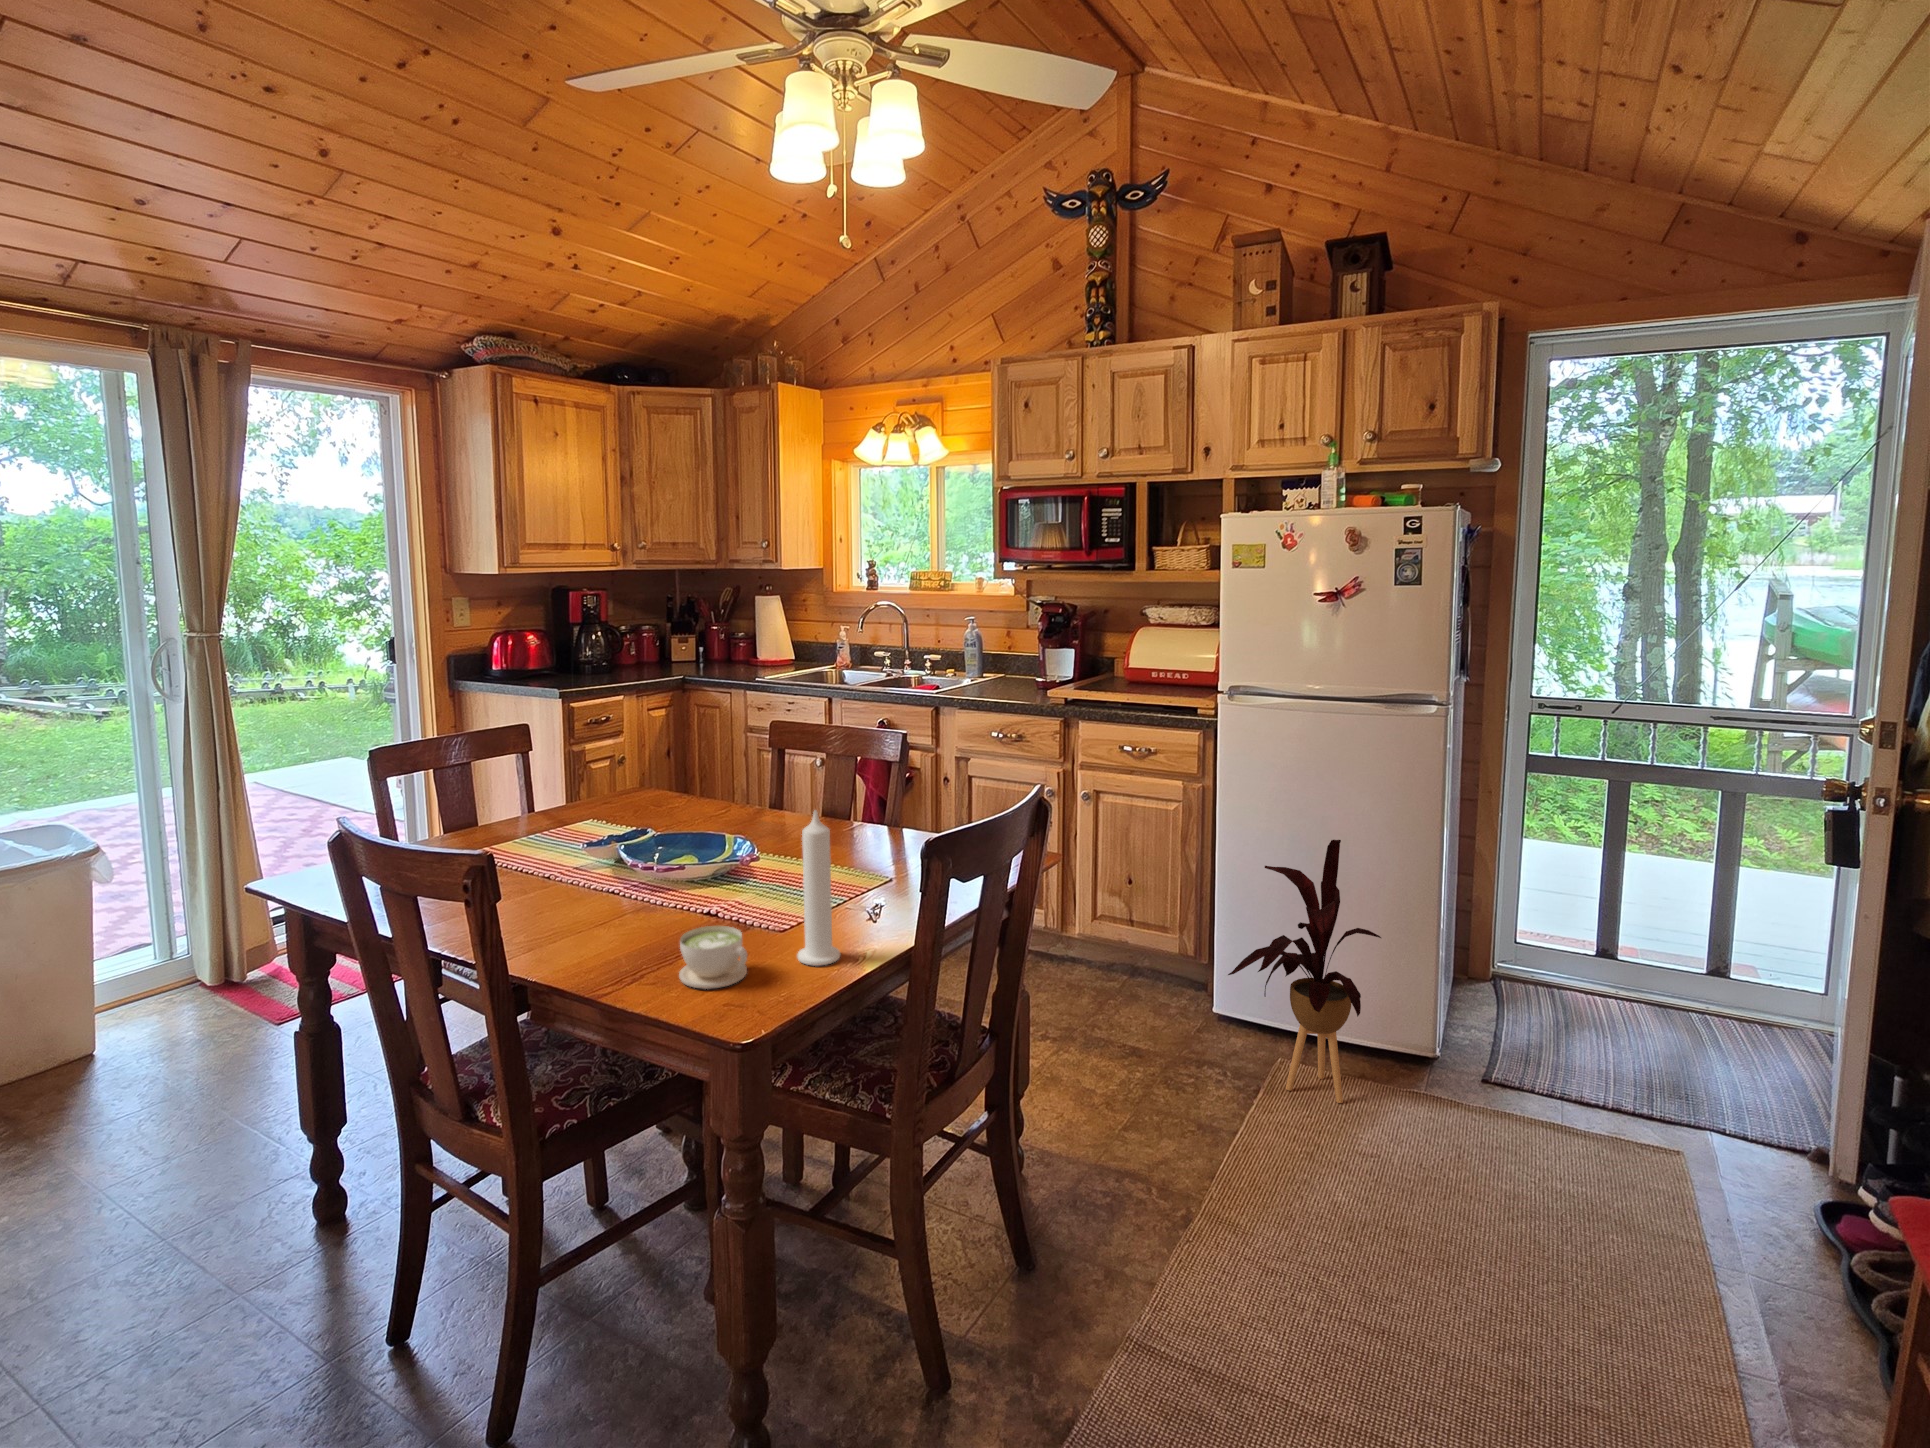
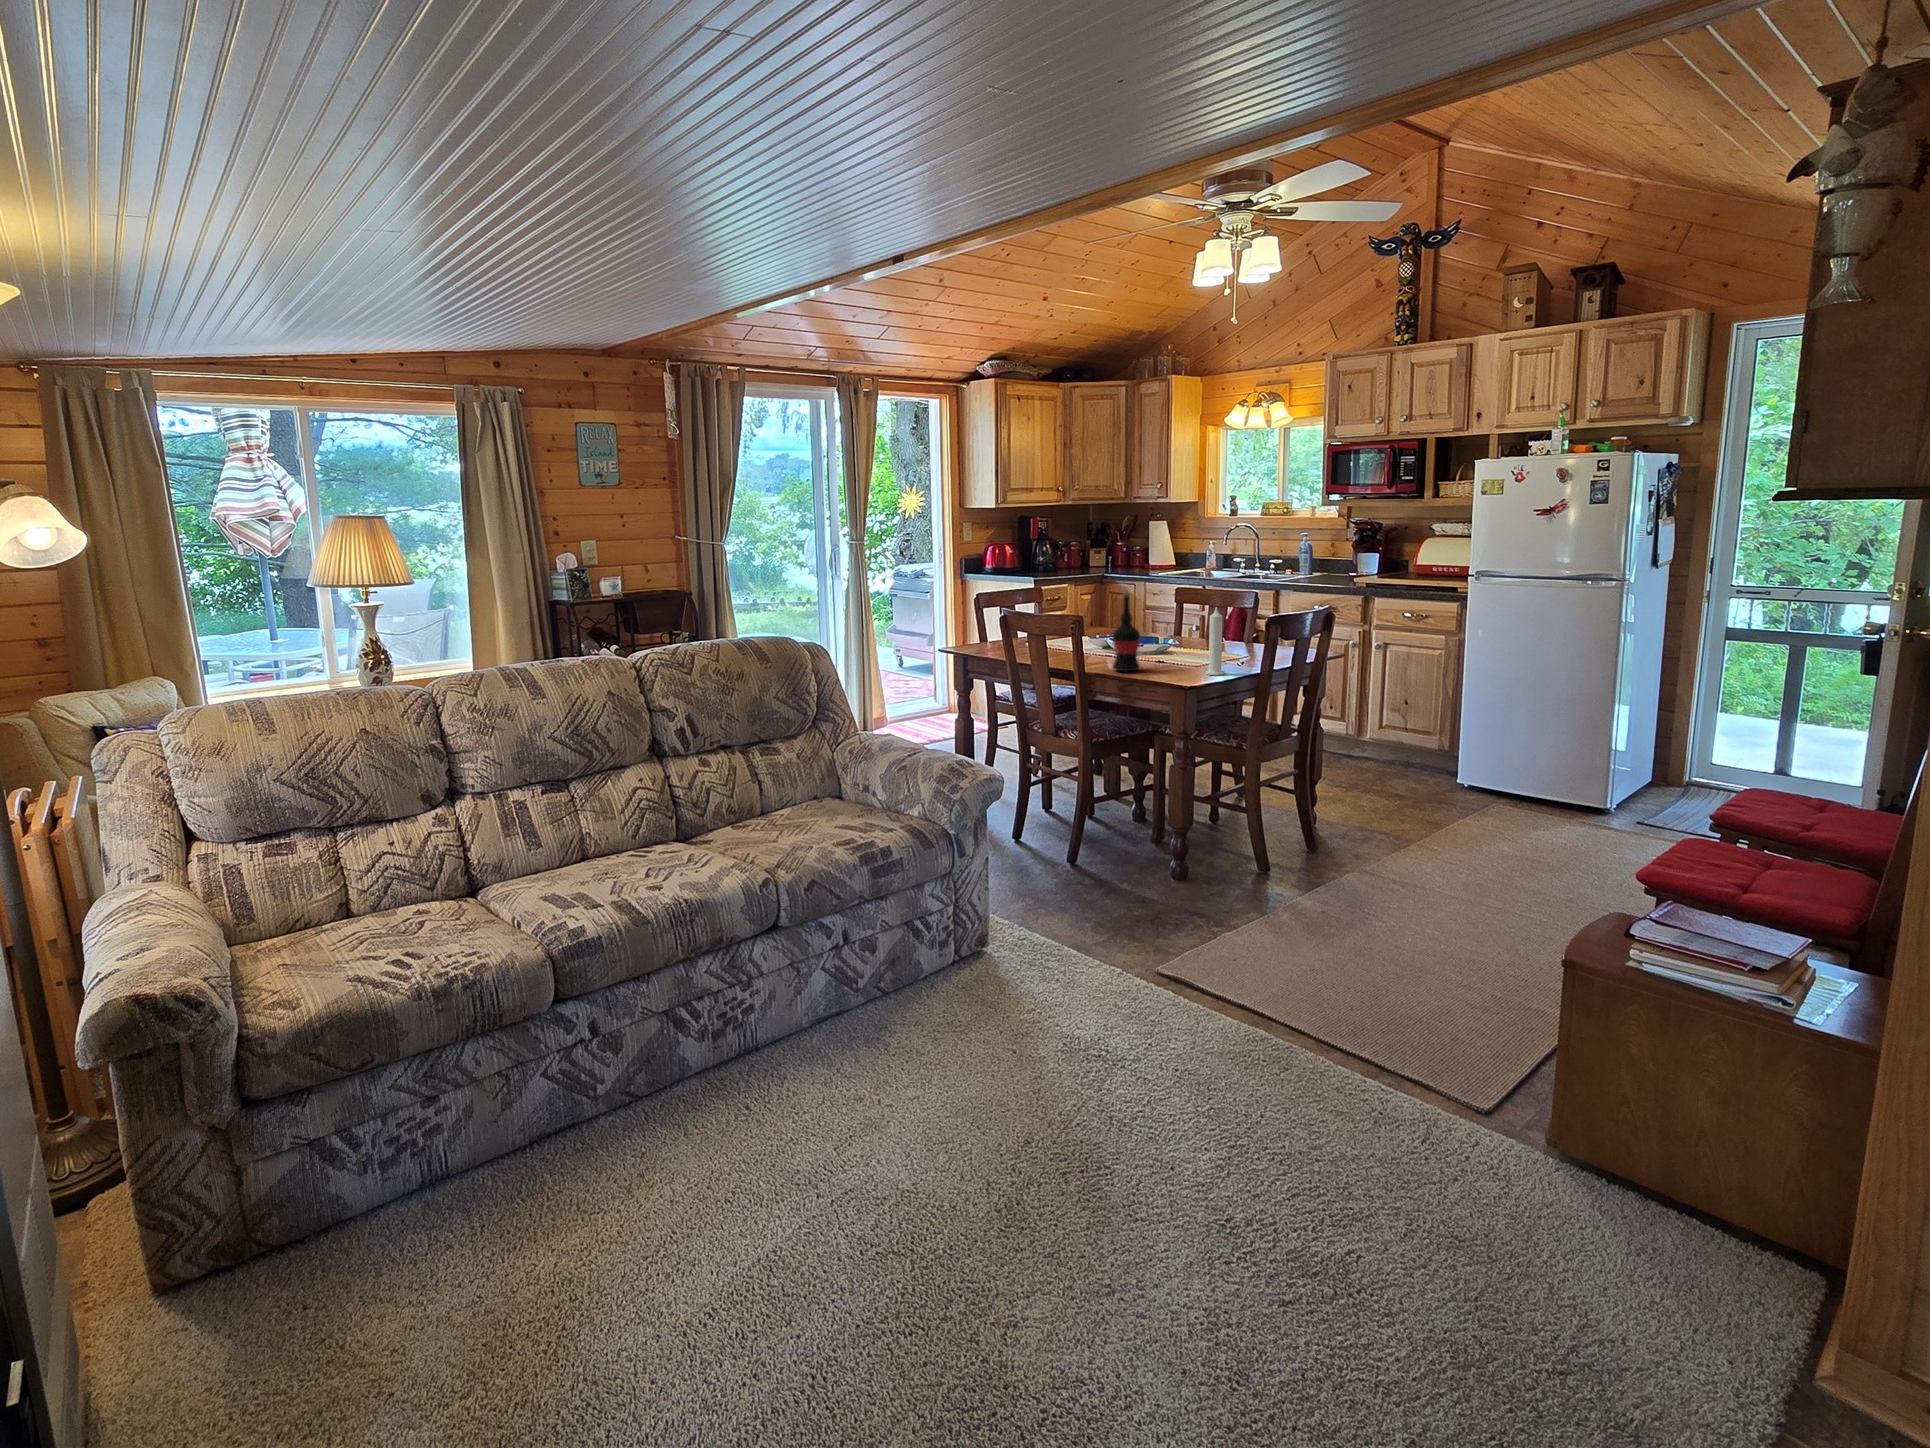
wine bottle: none [588,777,656,959] -> present [1113,593,1140,671]
house plant: present [1228,840,1381,1103] -> none [1455,658,1557,820]
coffee cup: present [679,926,747,989] -> none [1154,657,1185,679]

